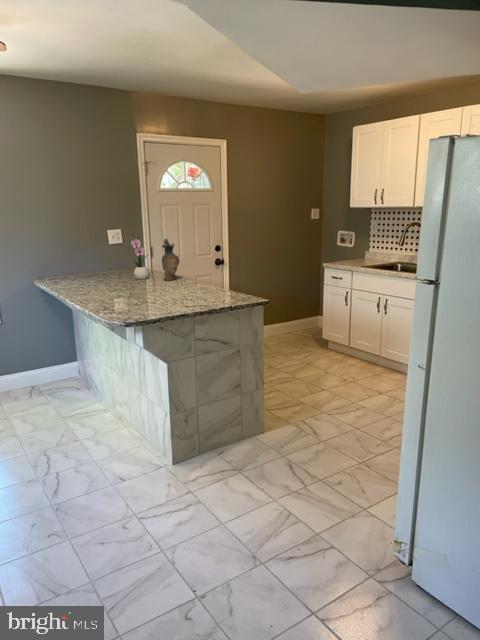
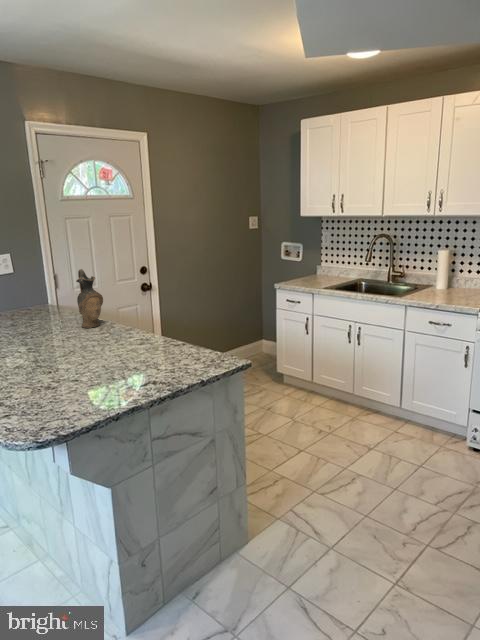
flower arrangement: present [131,233,149,279] -> none [27,262,59,328]

